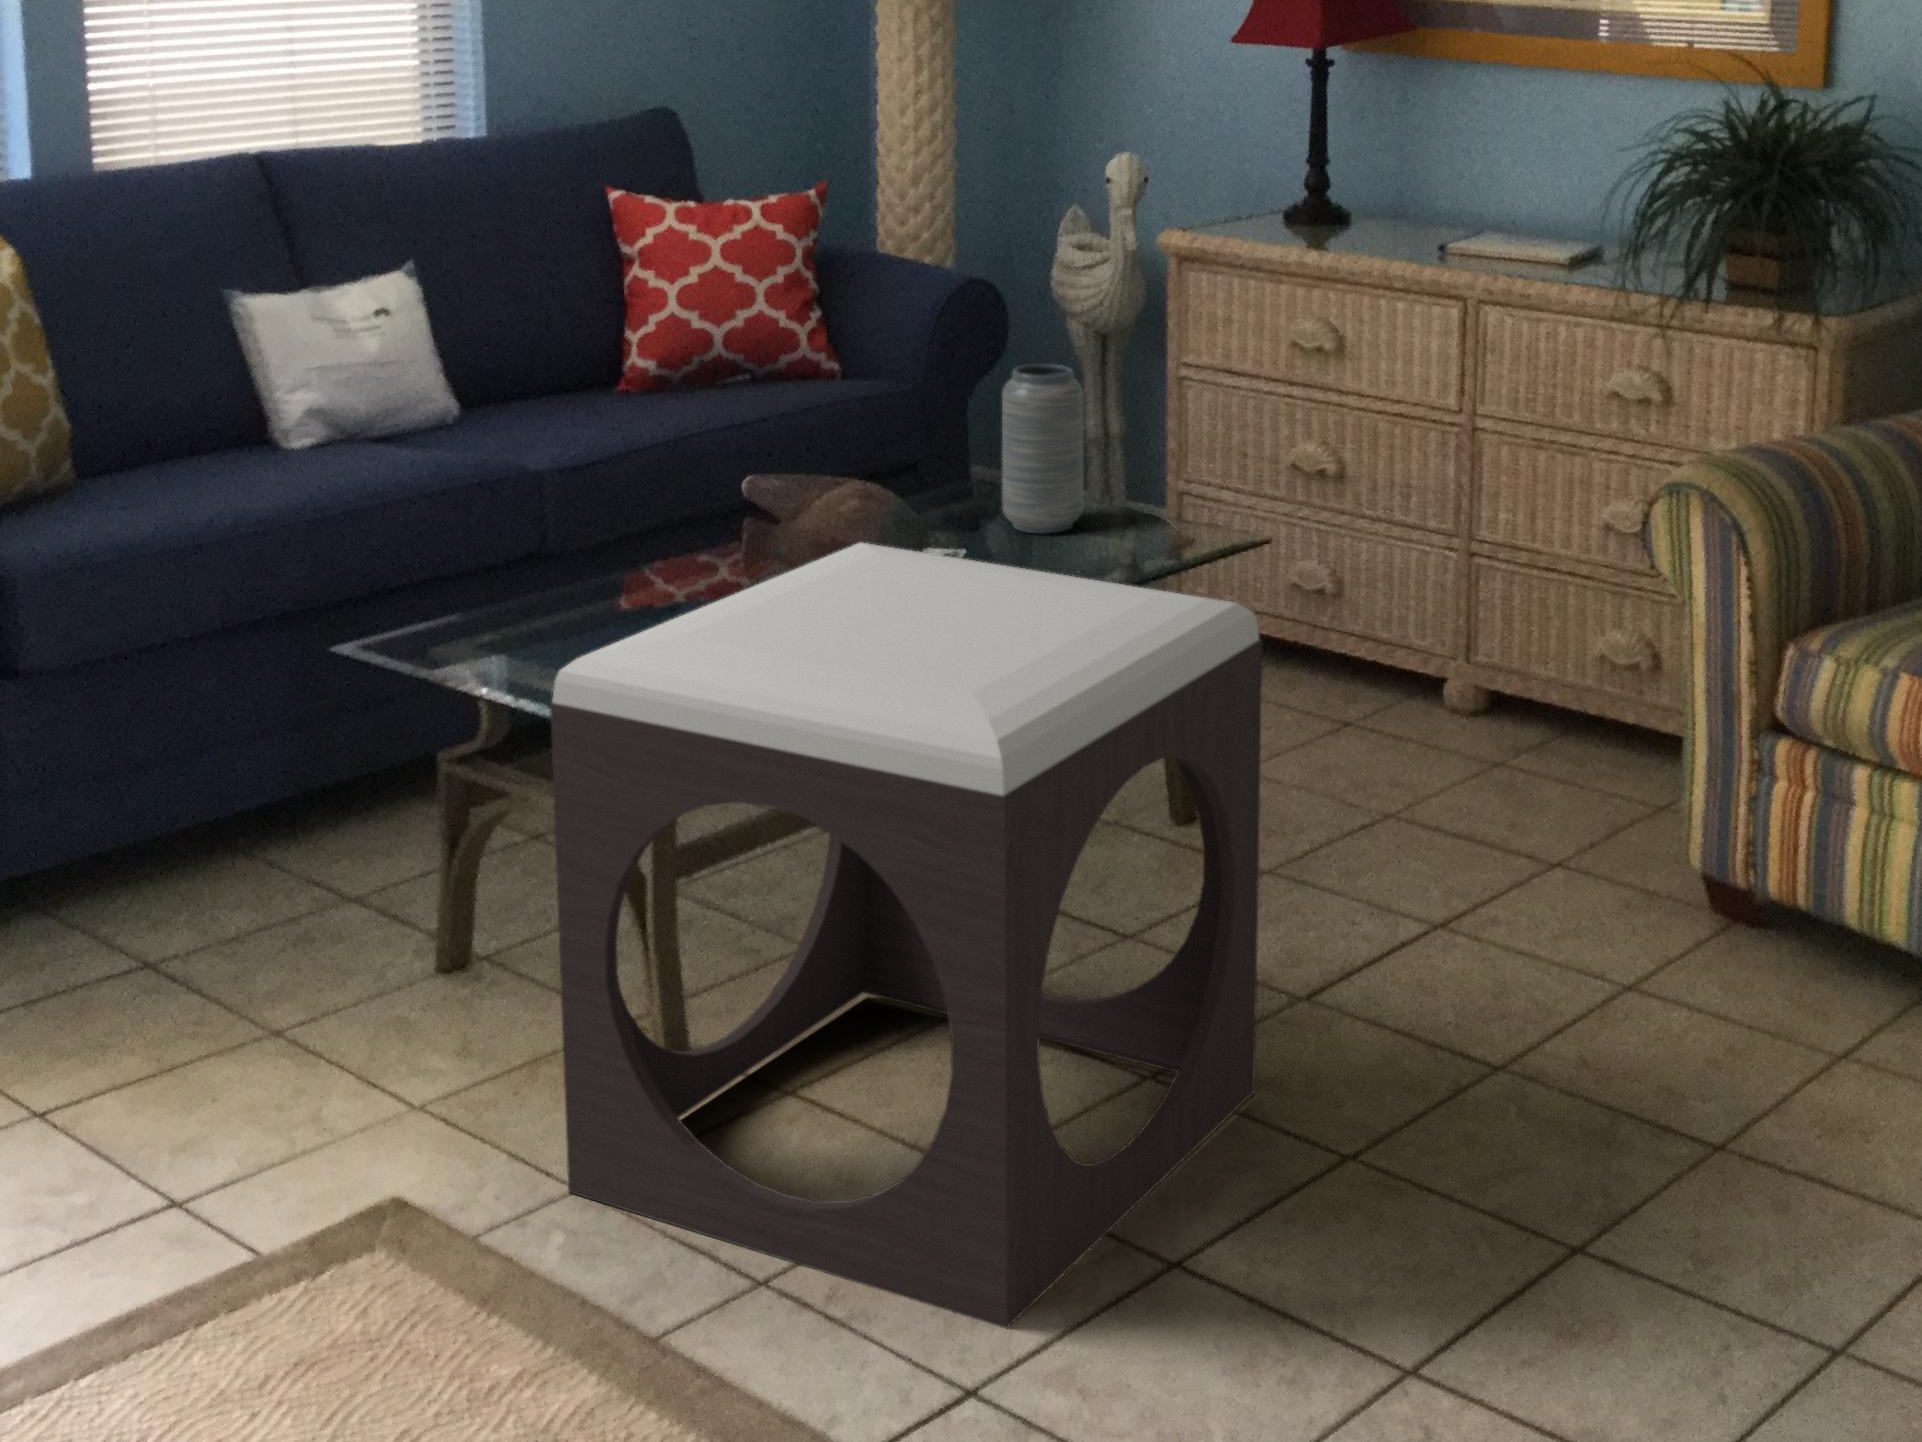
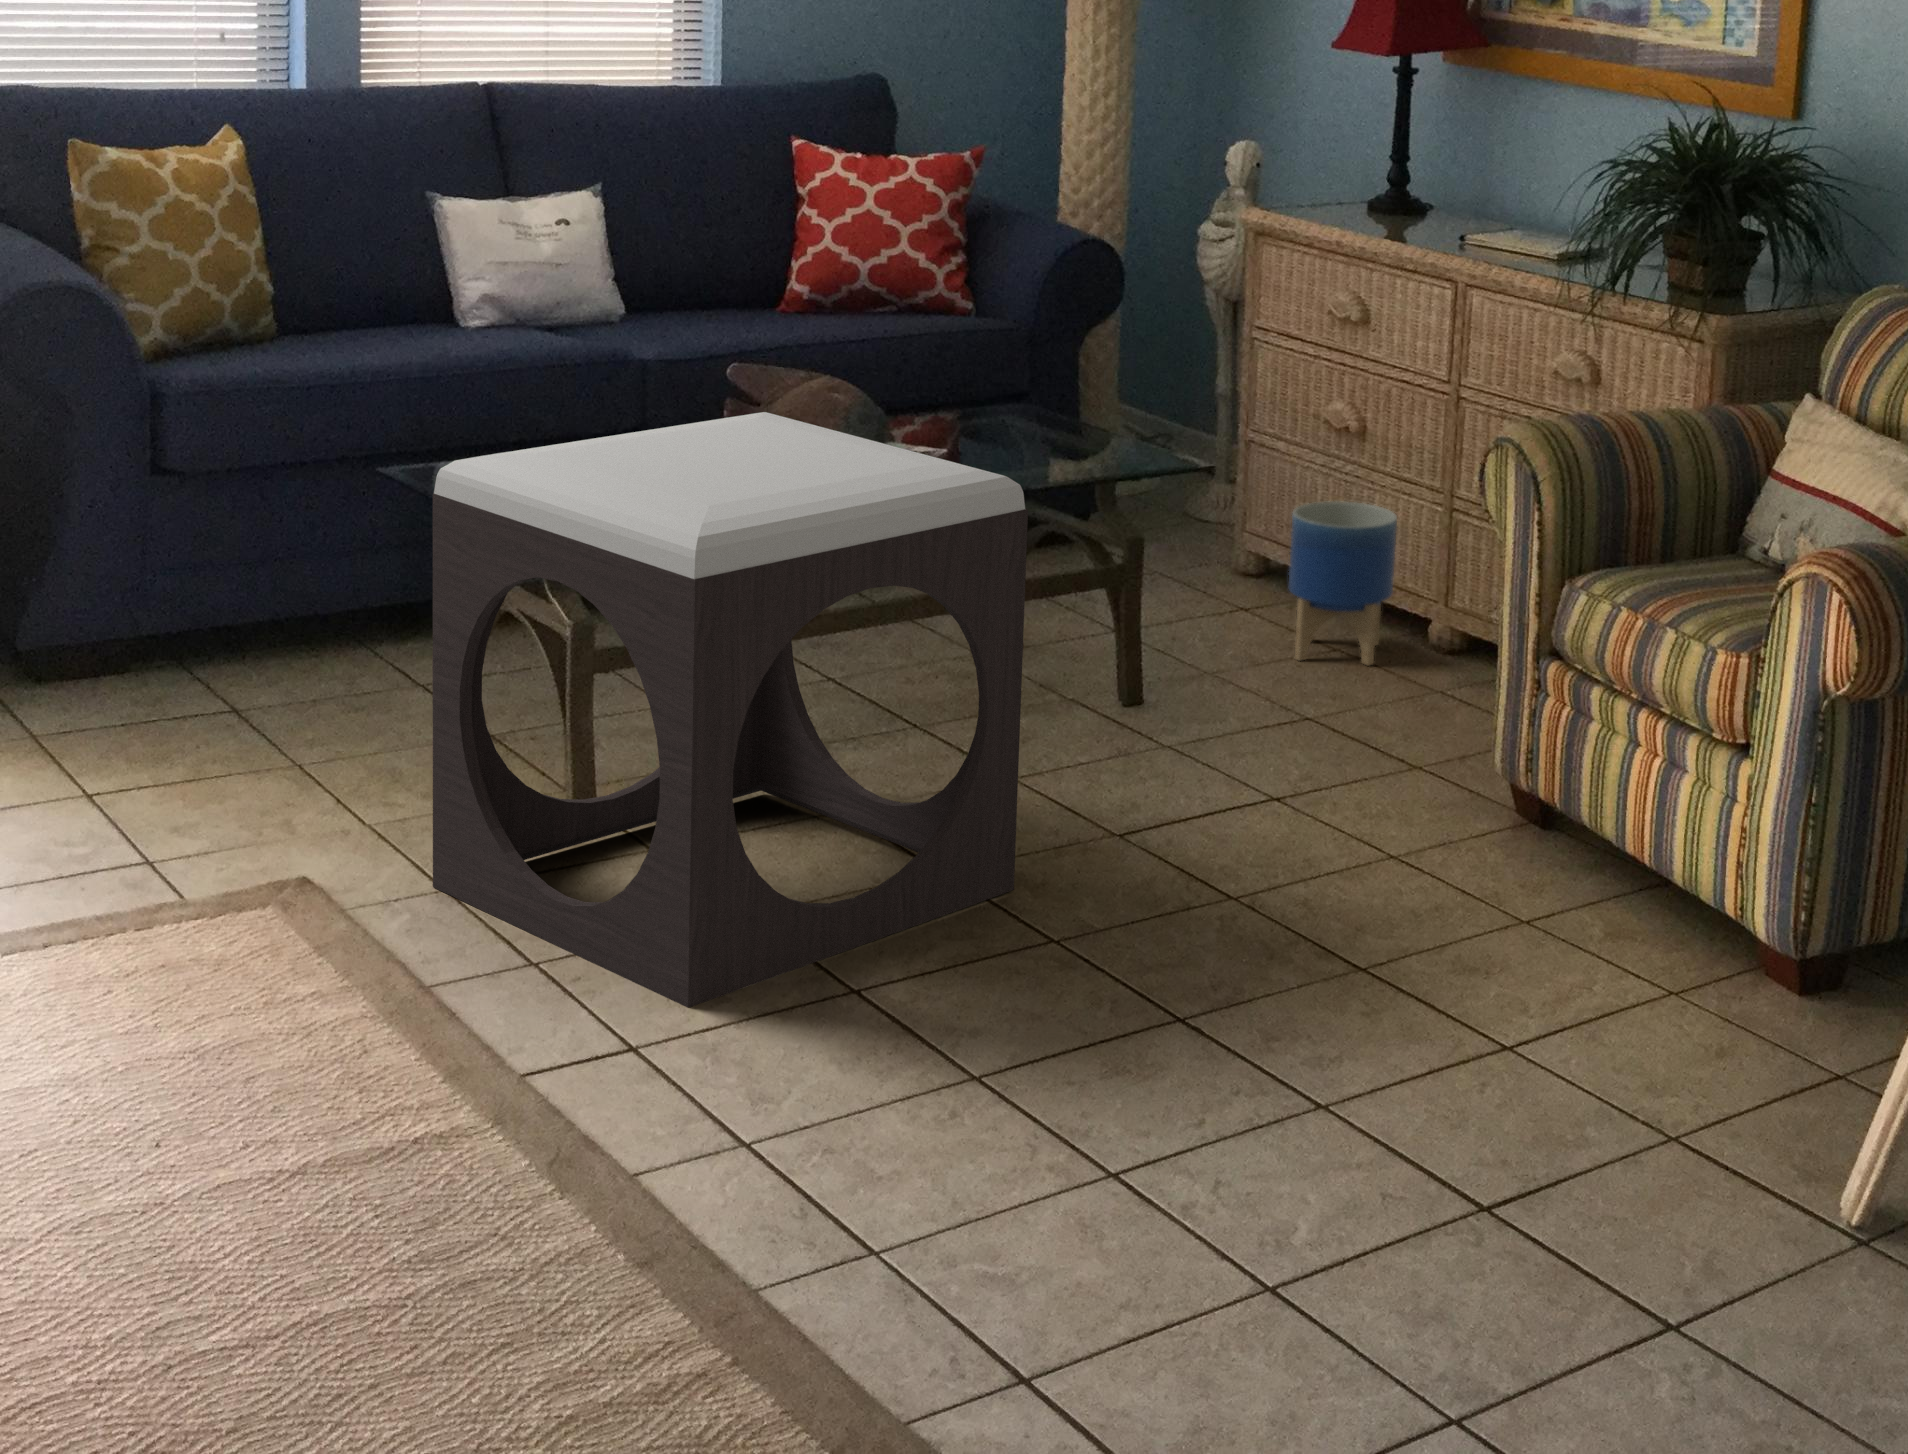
vase: present [1002,364,1084,534] -> none [986,299,1060,443]
planter: none [1288,552,1407,738] -> present [1289,501,1397,665]

